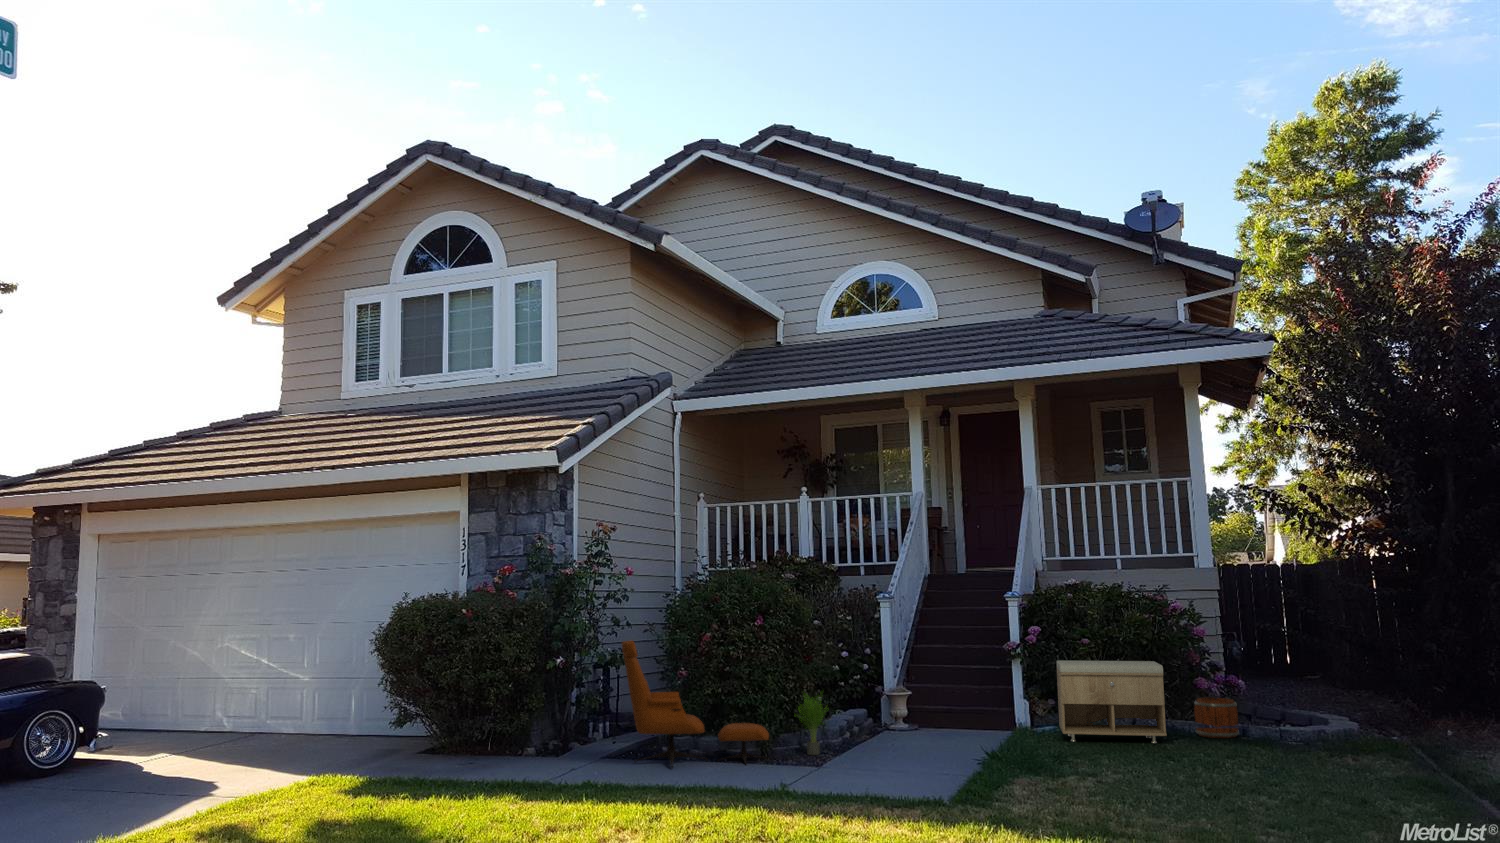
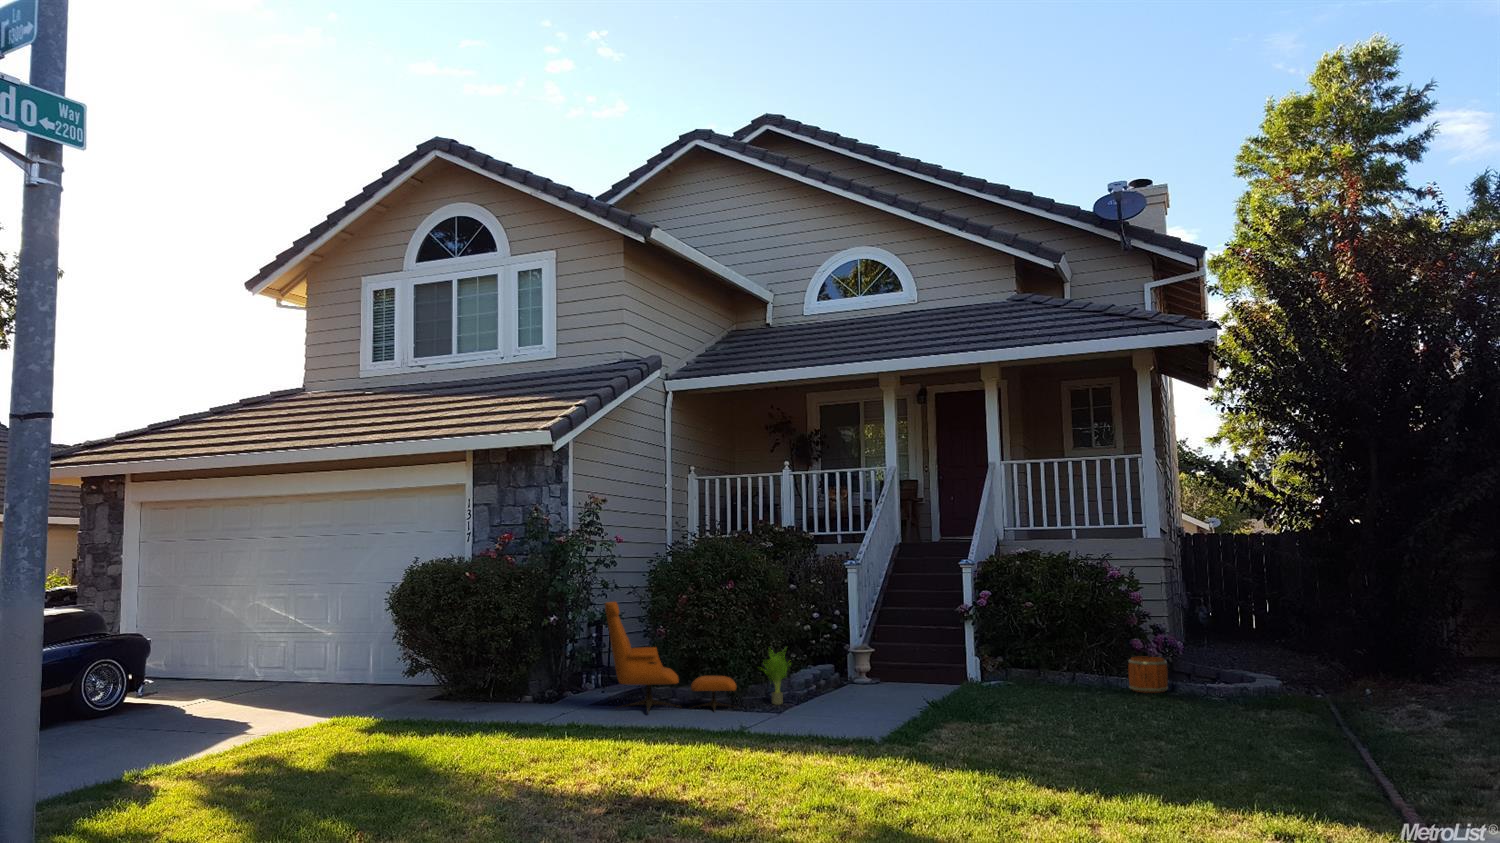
storage bench: present [1057,660,1167,743] -> none [1004,622,1098,697]

